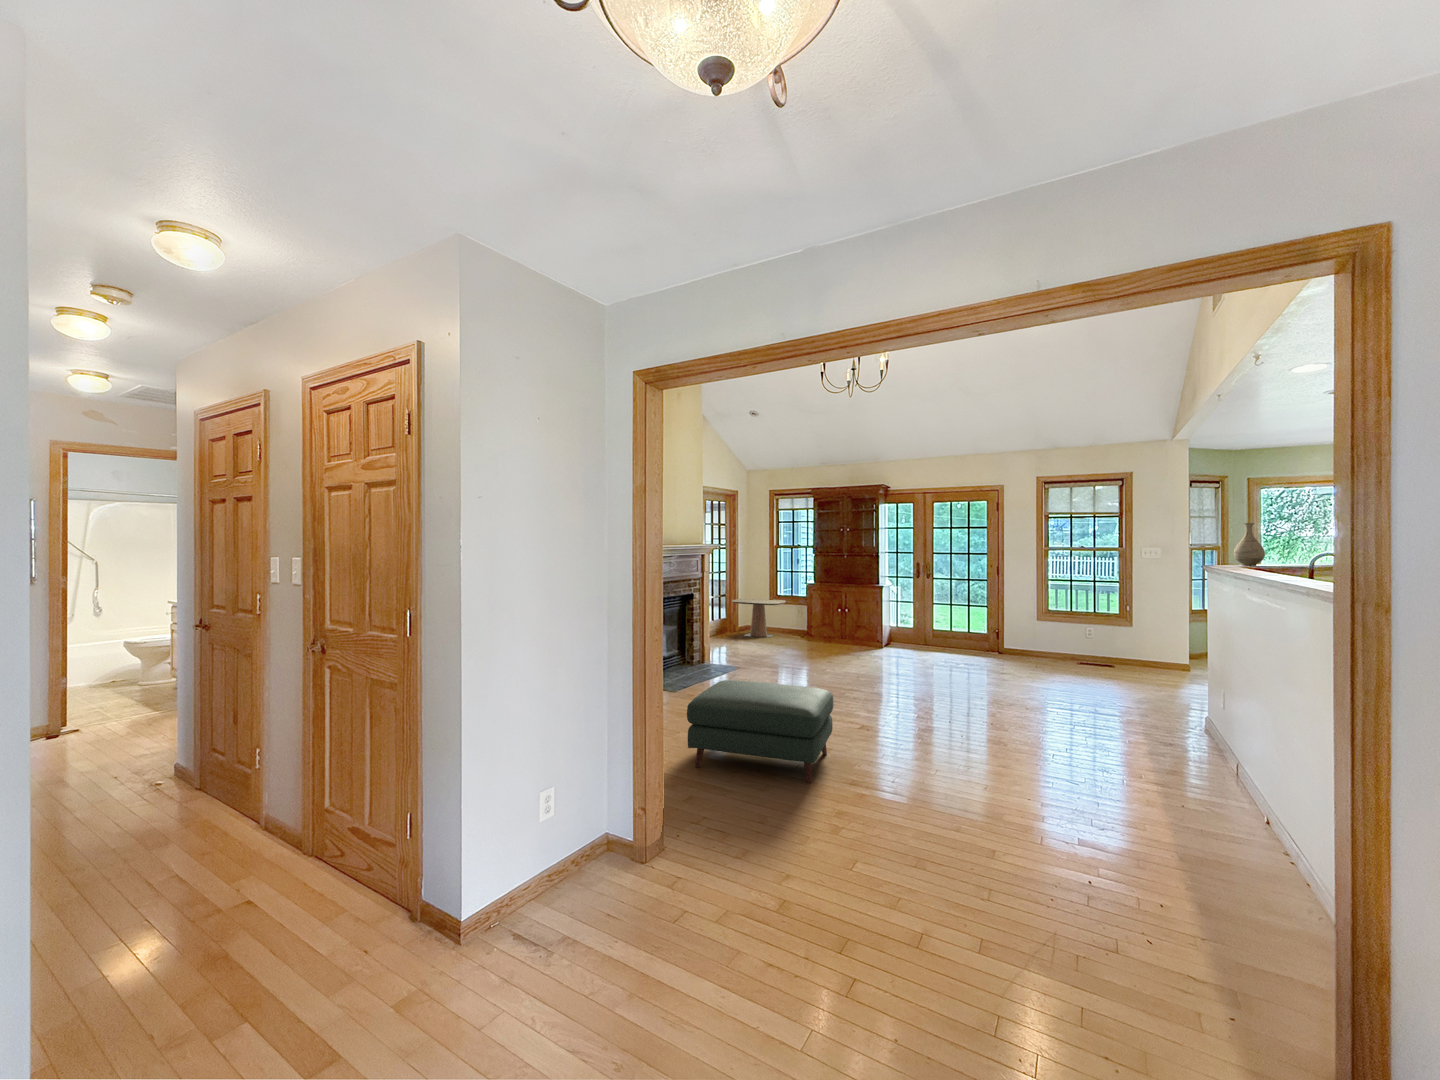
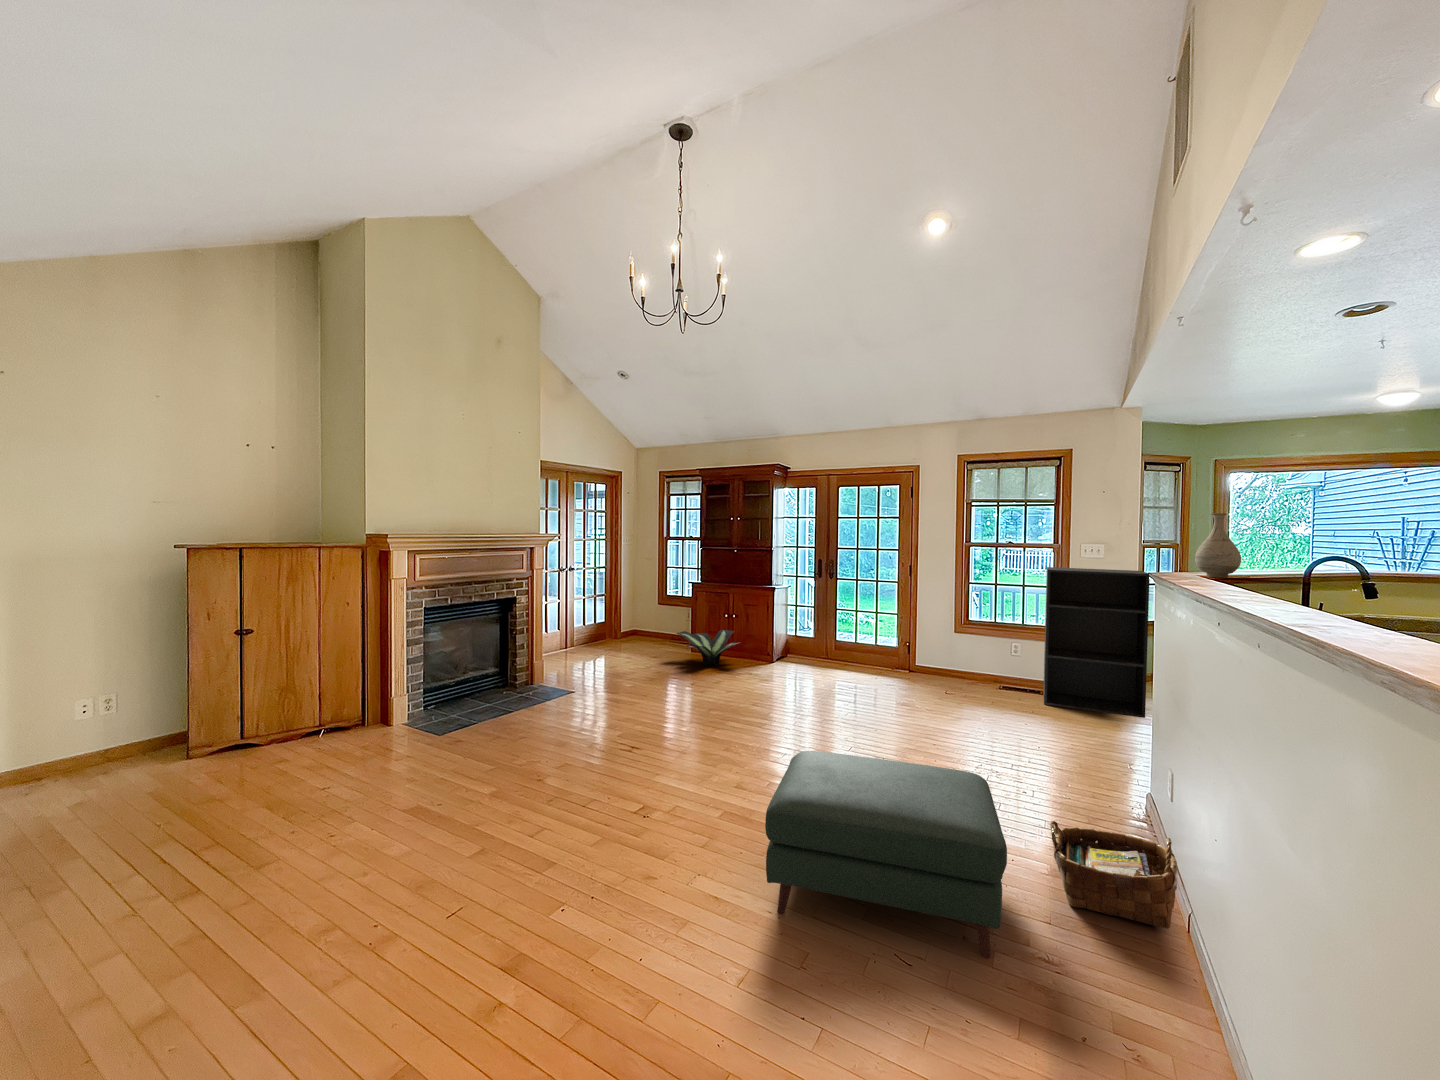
bookshelf: none [1114,566,1199,681] -> present [1043,567,1149,718]
side table: present [732,598,786,638] -> none [609,598,673,646]
potted plant: none [801,622,858,650] -> present [676,630,738,666]
ottoman: present [687,680,833,783] -> present [765,751,1007,959]
woven basket: none [1145,718,1226,771] -> present [1050,821,1177,929]

